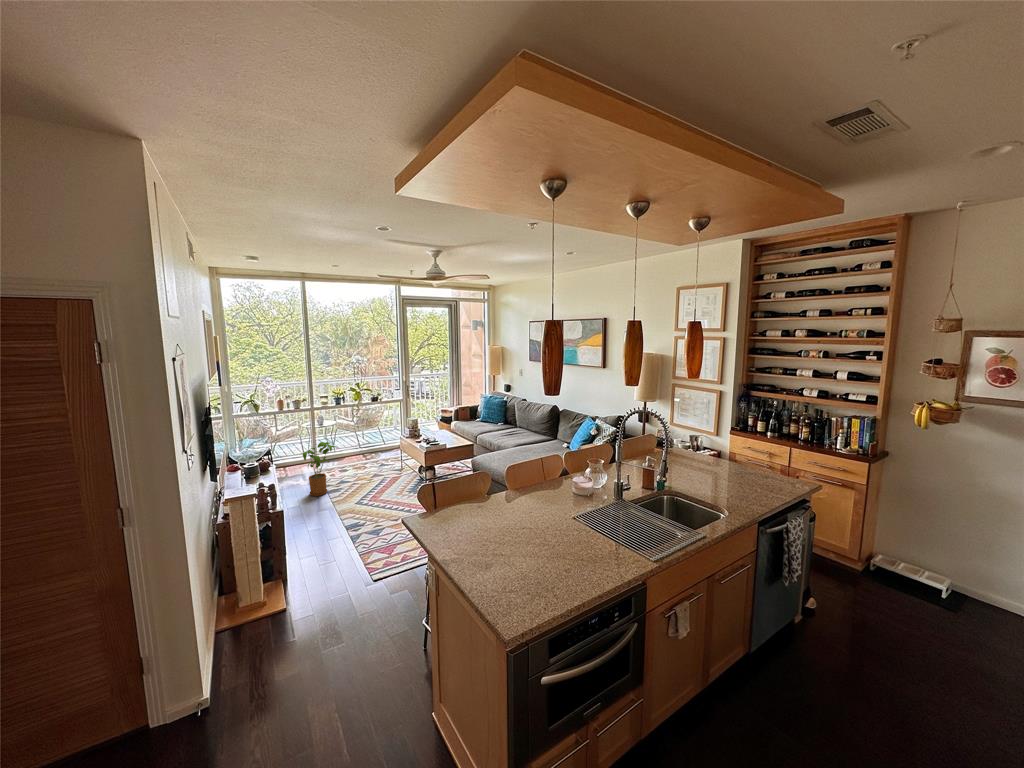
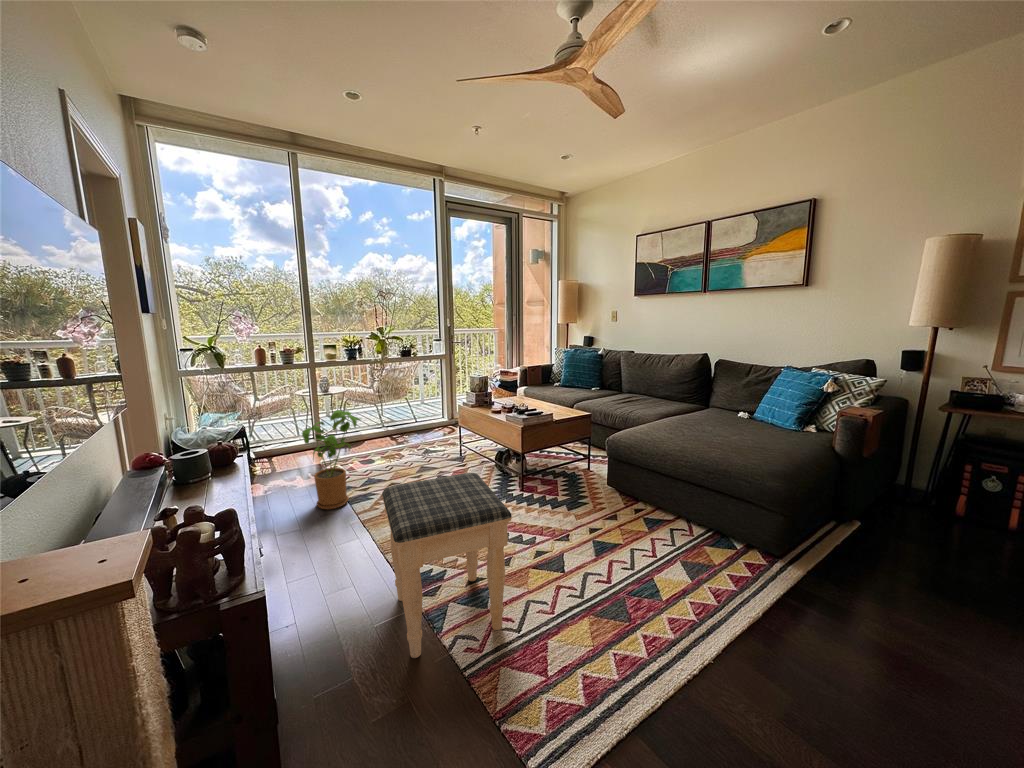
footstool: none [332,475,383,549] -> present [382,473,512,658]

